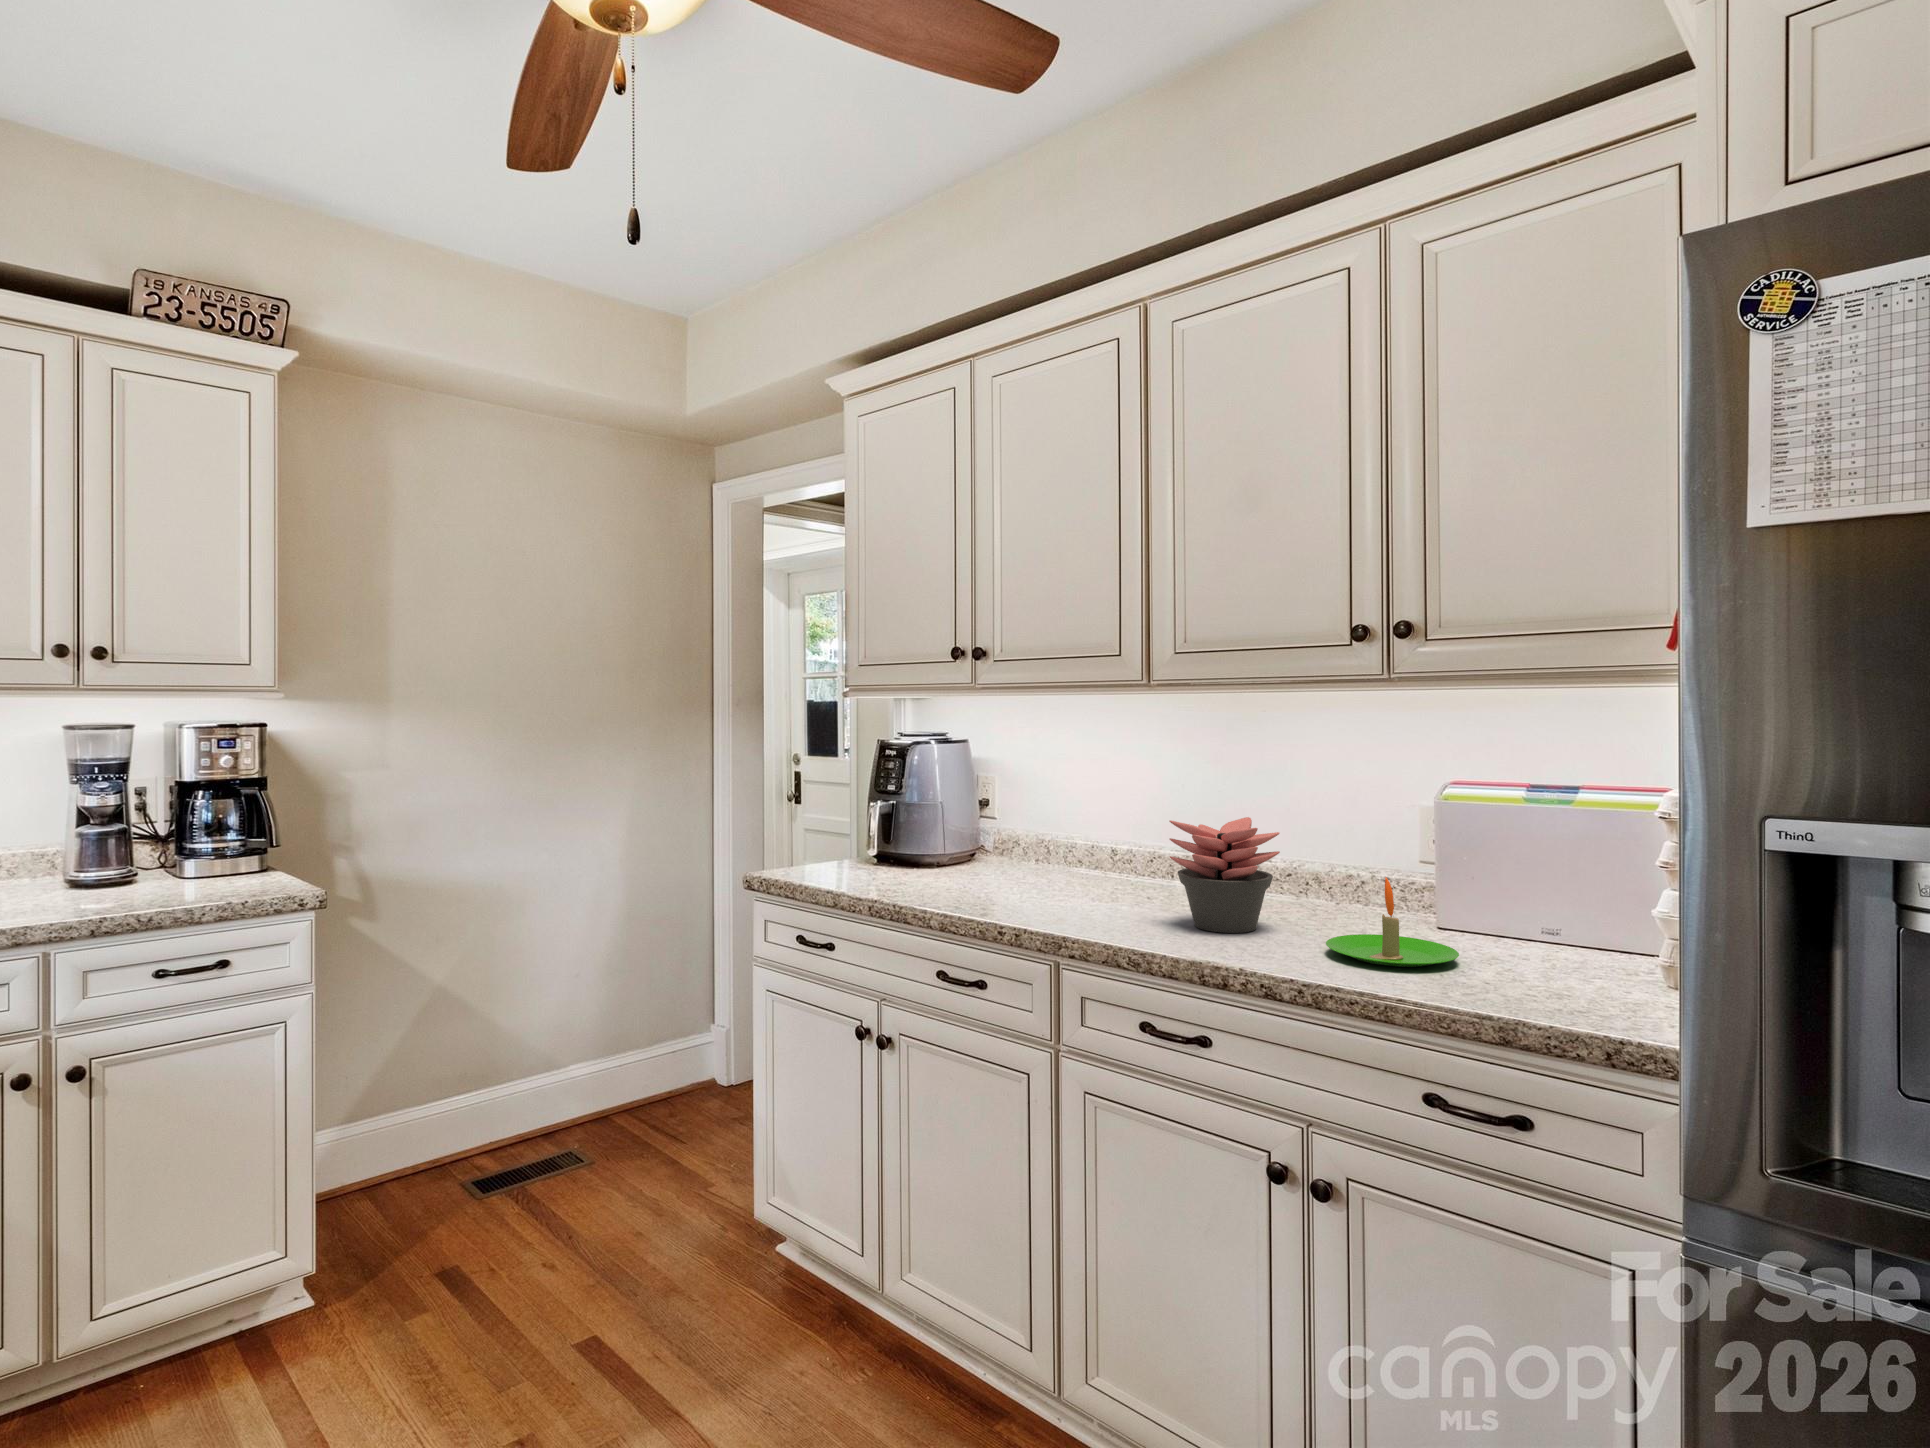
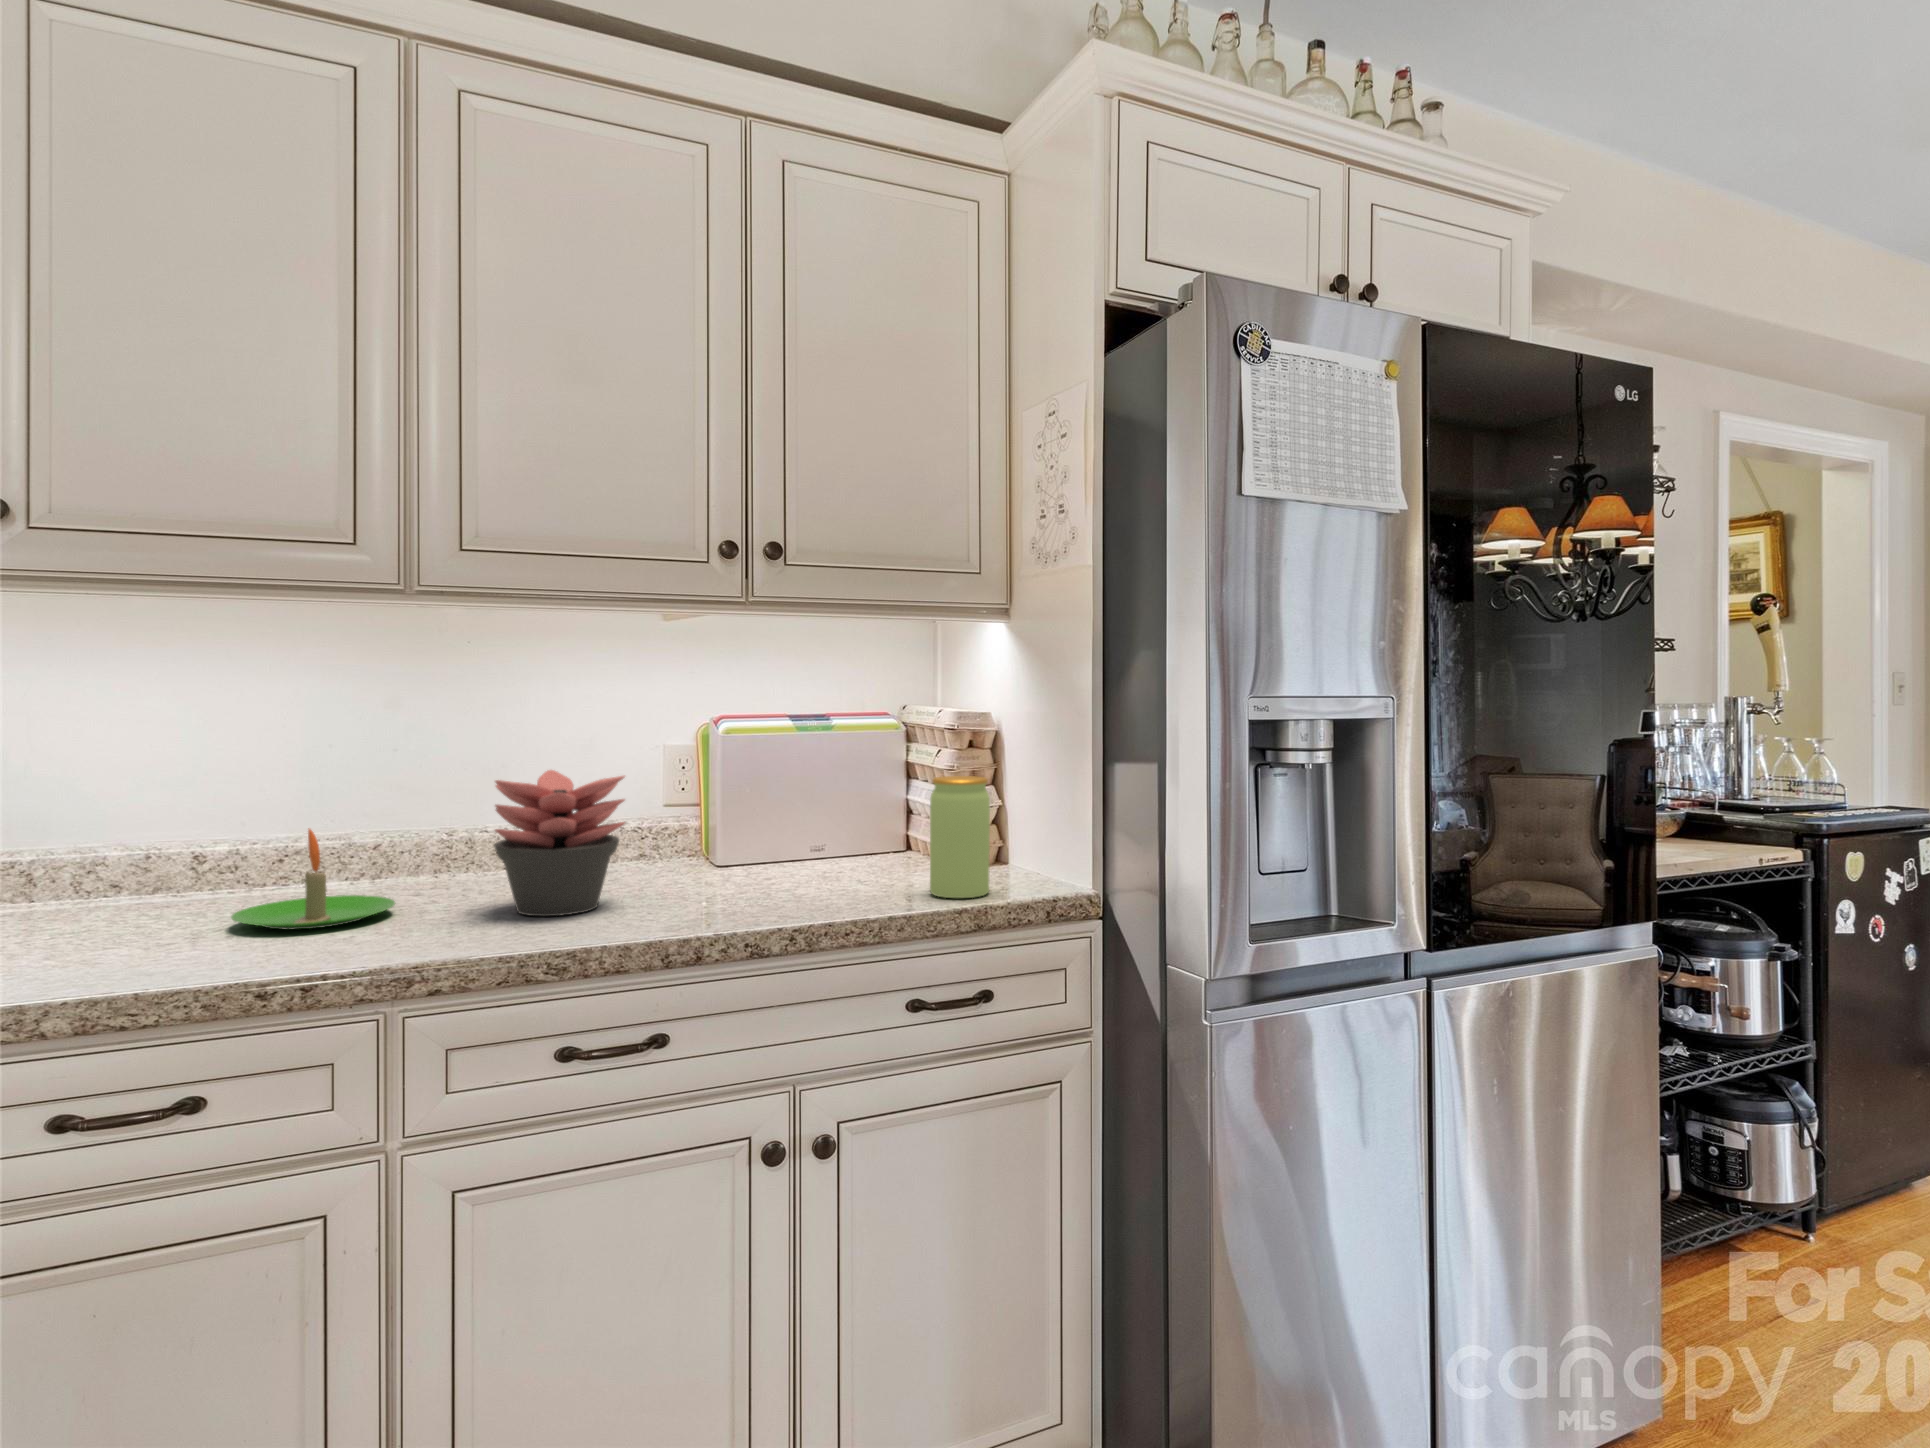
jar: none [1501,868,1580,1012] -> present [930,776,990,898]
candle: present [1326,877,1459,967] -> present [231,829,395,930]

